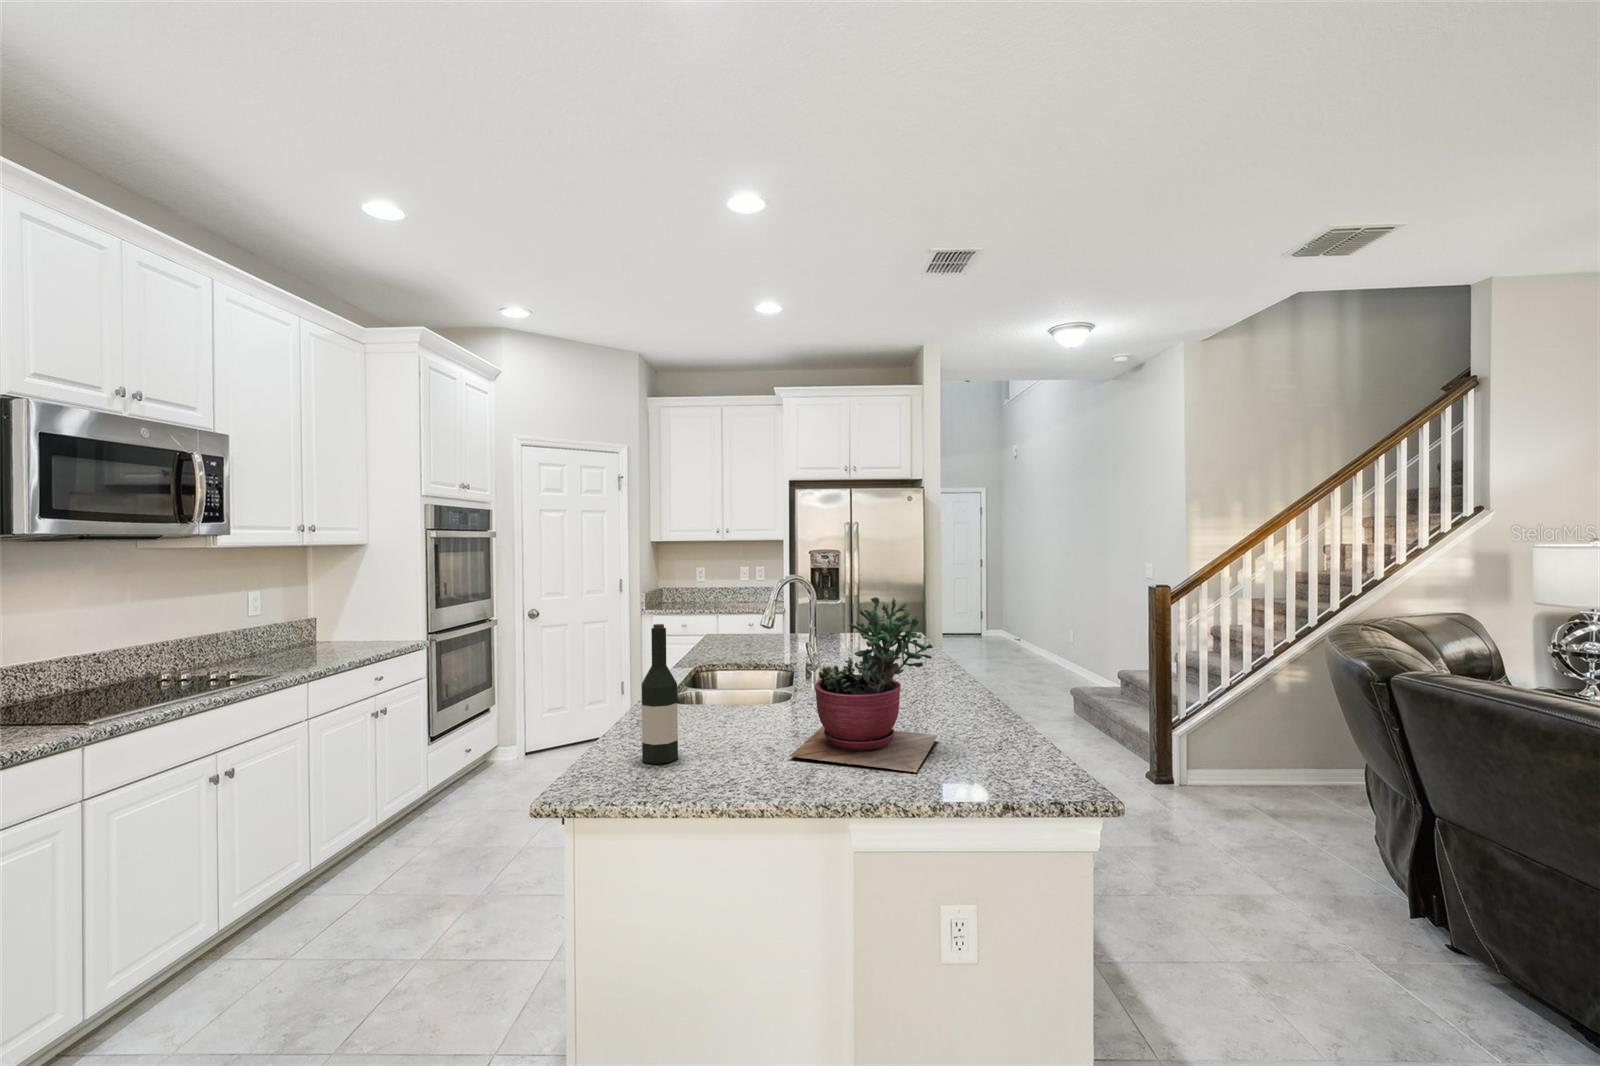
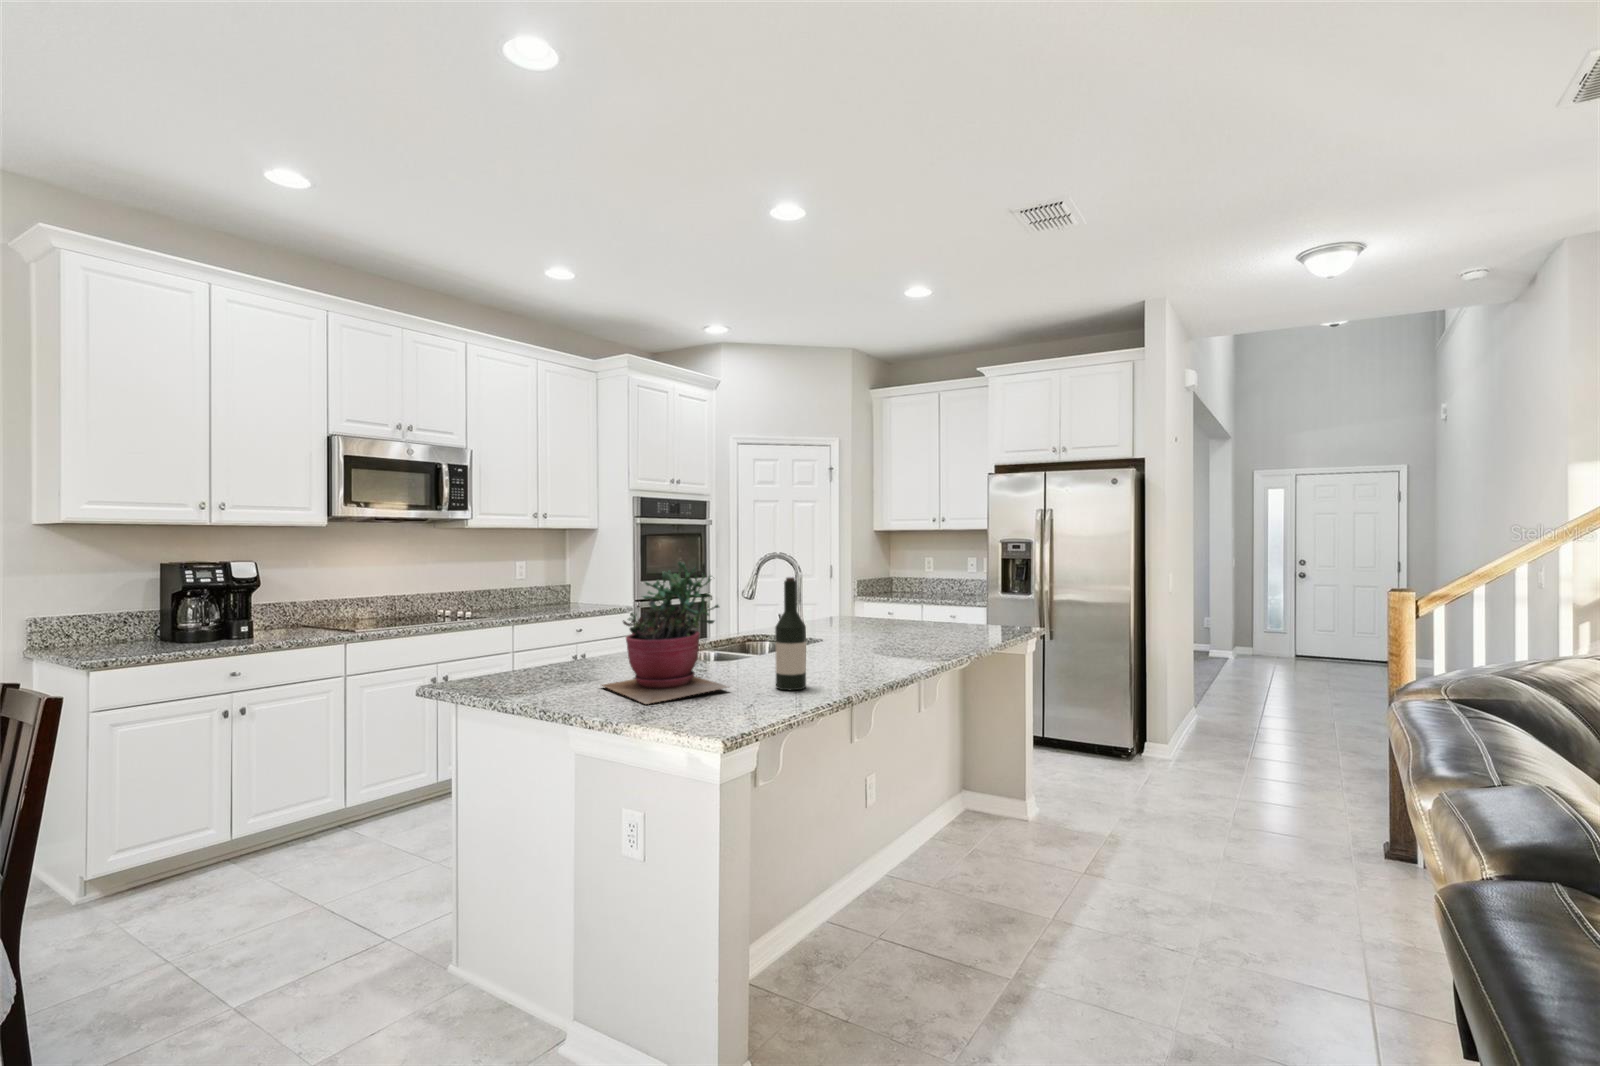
wine bottle: present [642,624,678,764] -> present [775,577,806,690]

